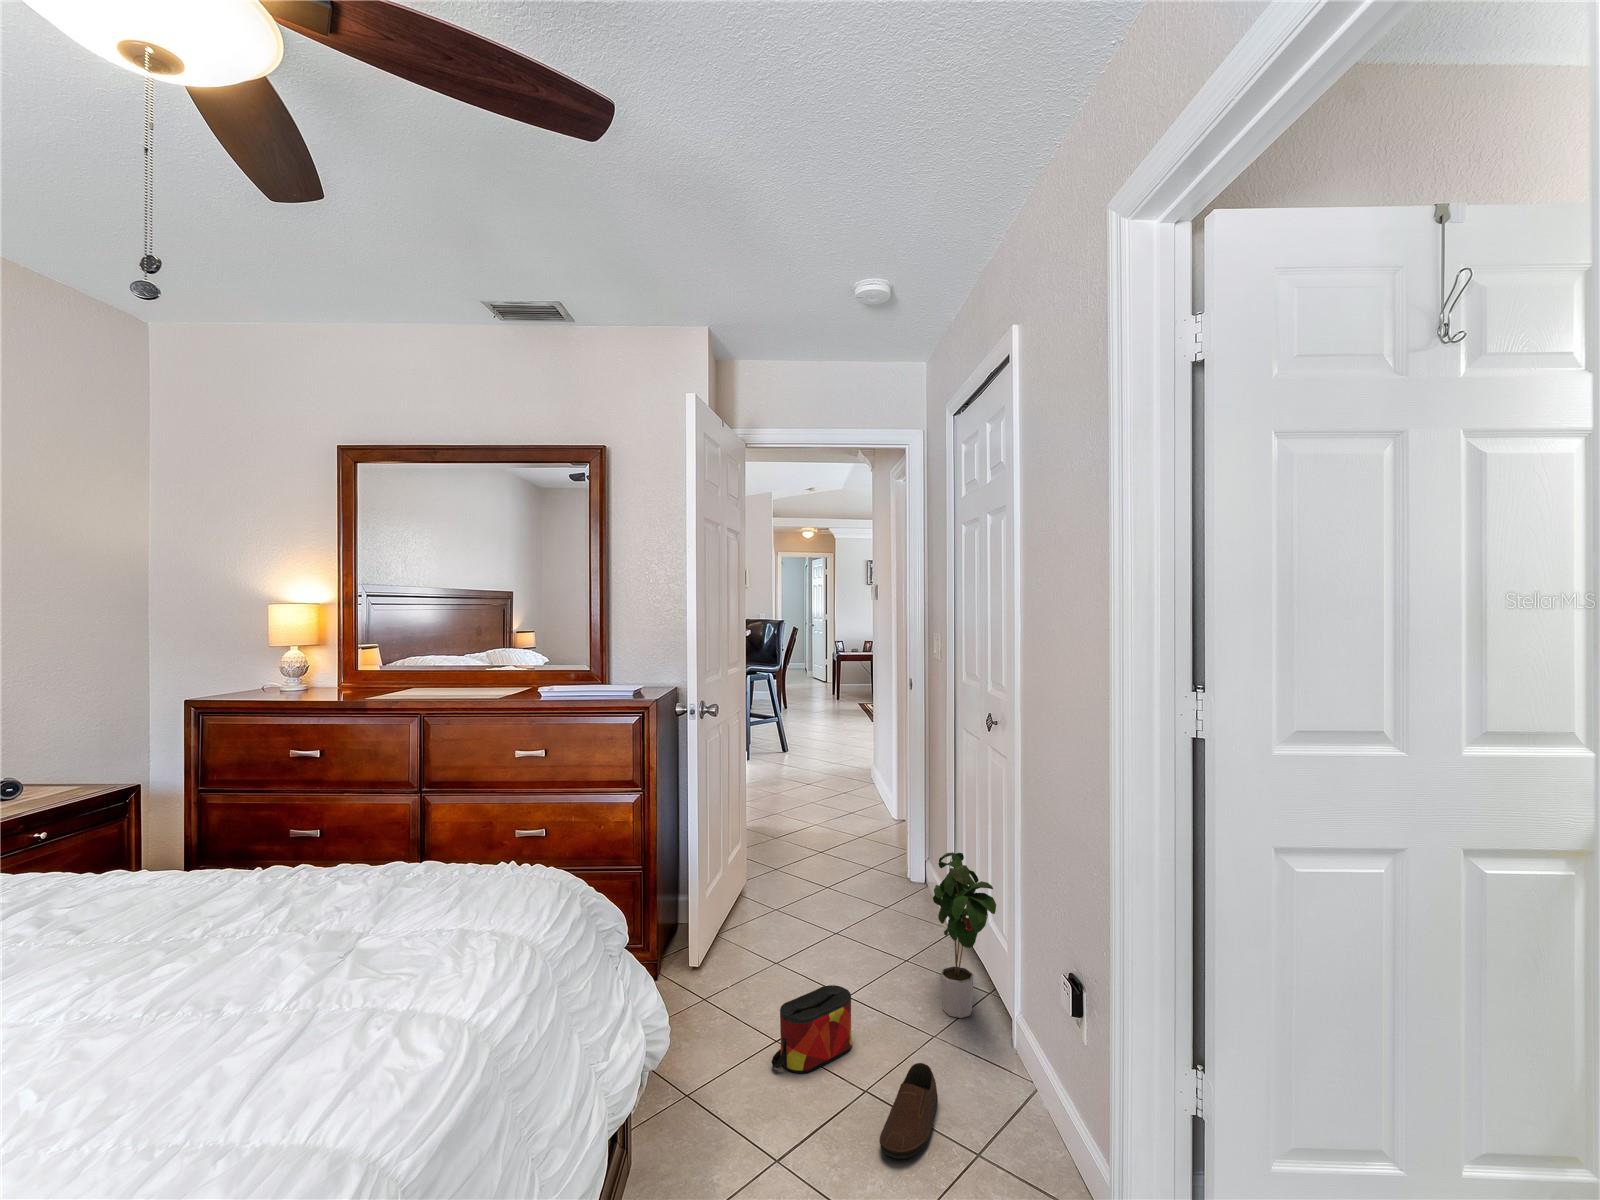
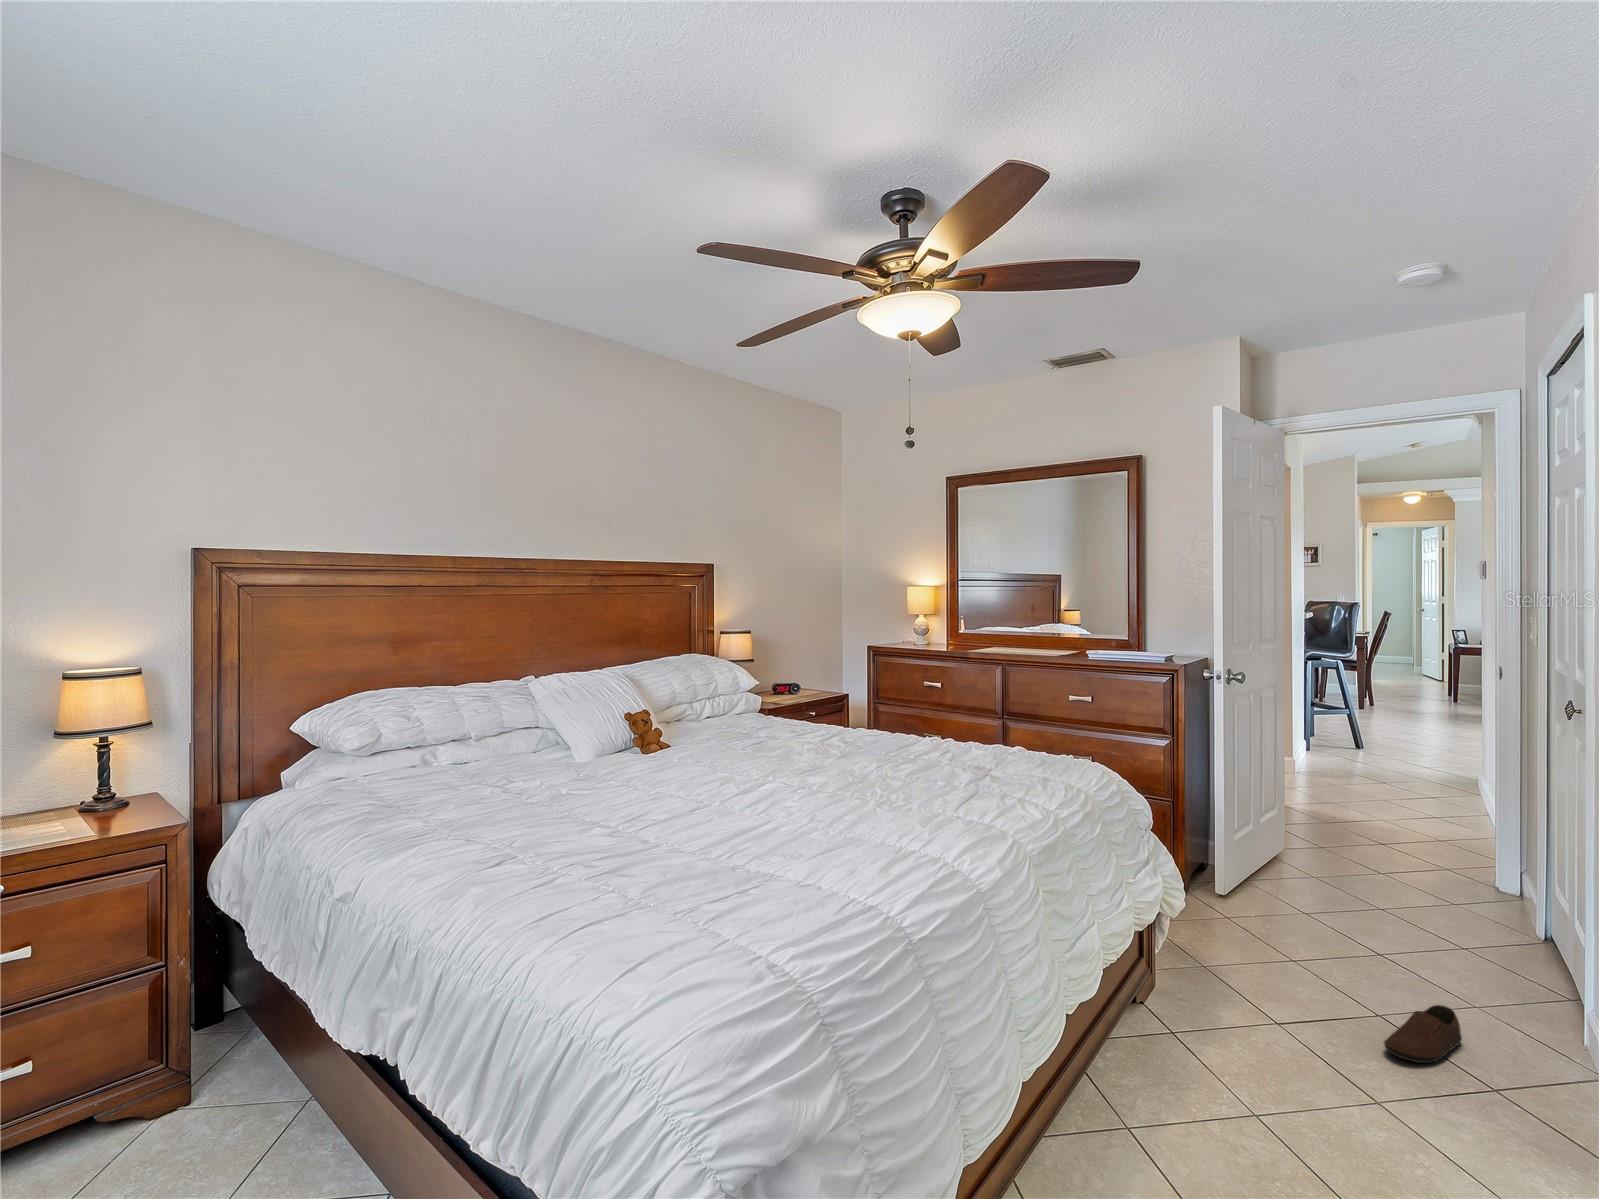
potted plant: present [933,852,996,1018] -> none [1490,840,1563,1004]
bag: present [772,985,852,1073] -> none [1287,929,1376,989]

